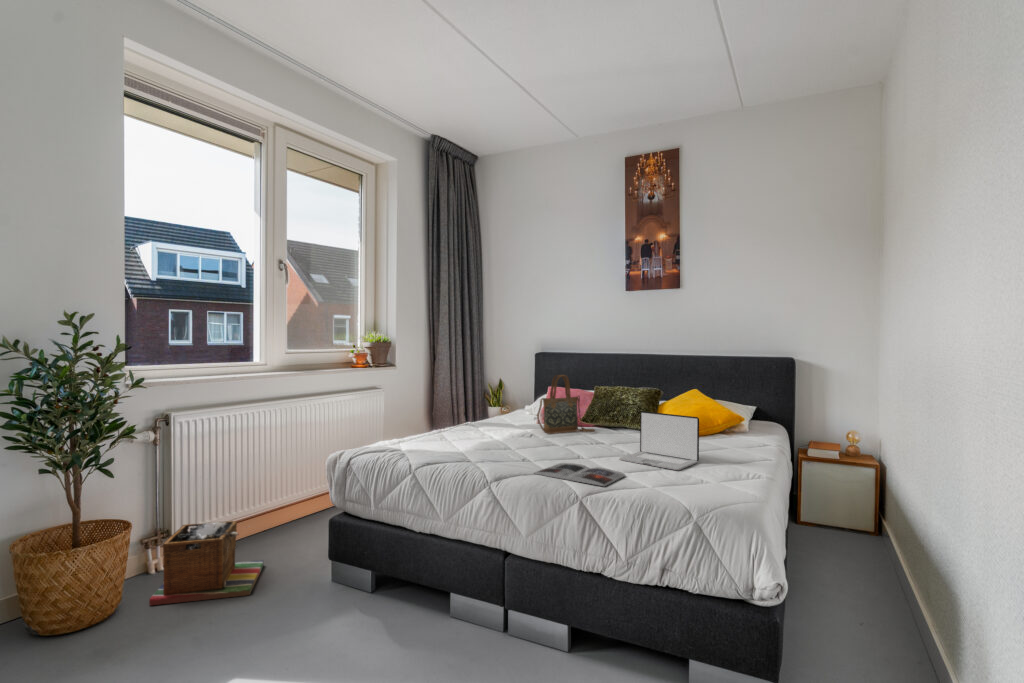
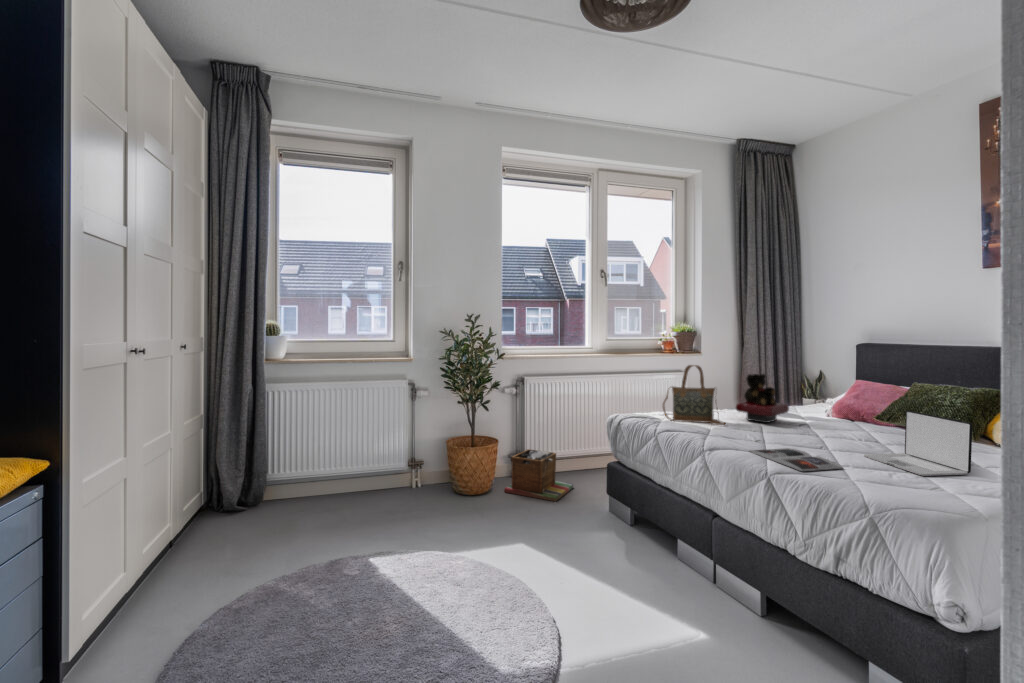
handbag: present [537,375,595,434] -> present [663,365,725,425]
teddy bear: none [475,385,521,438] -> present [736,374,789,423]

